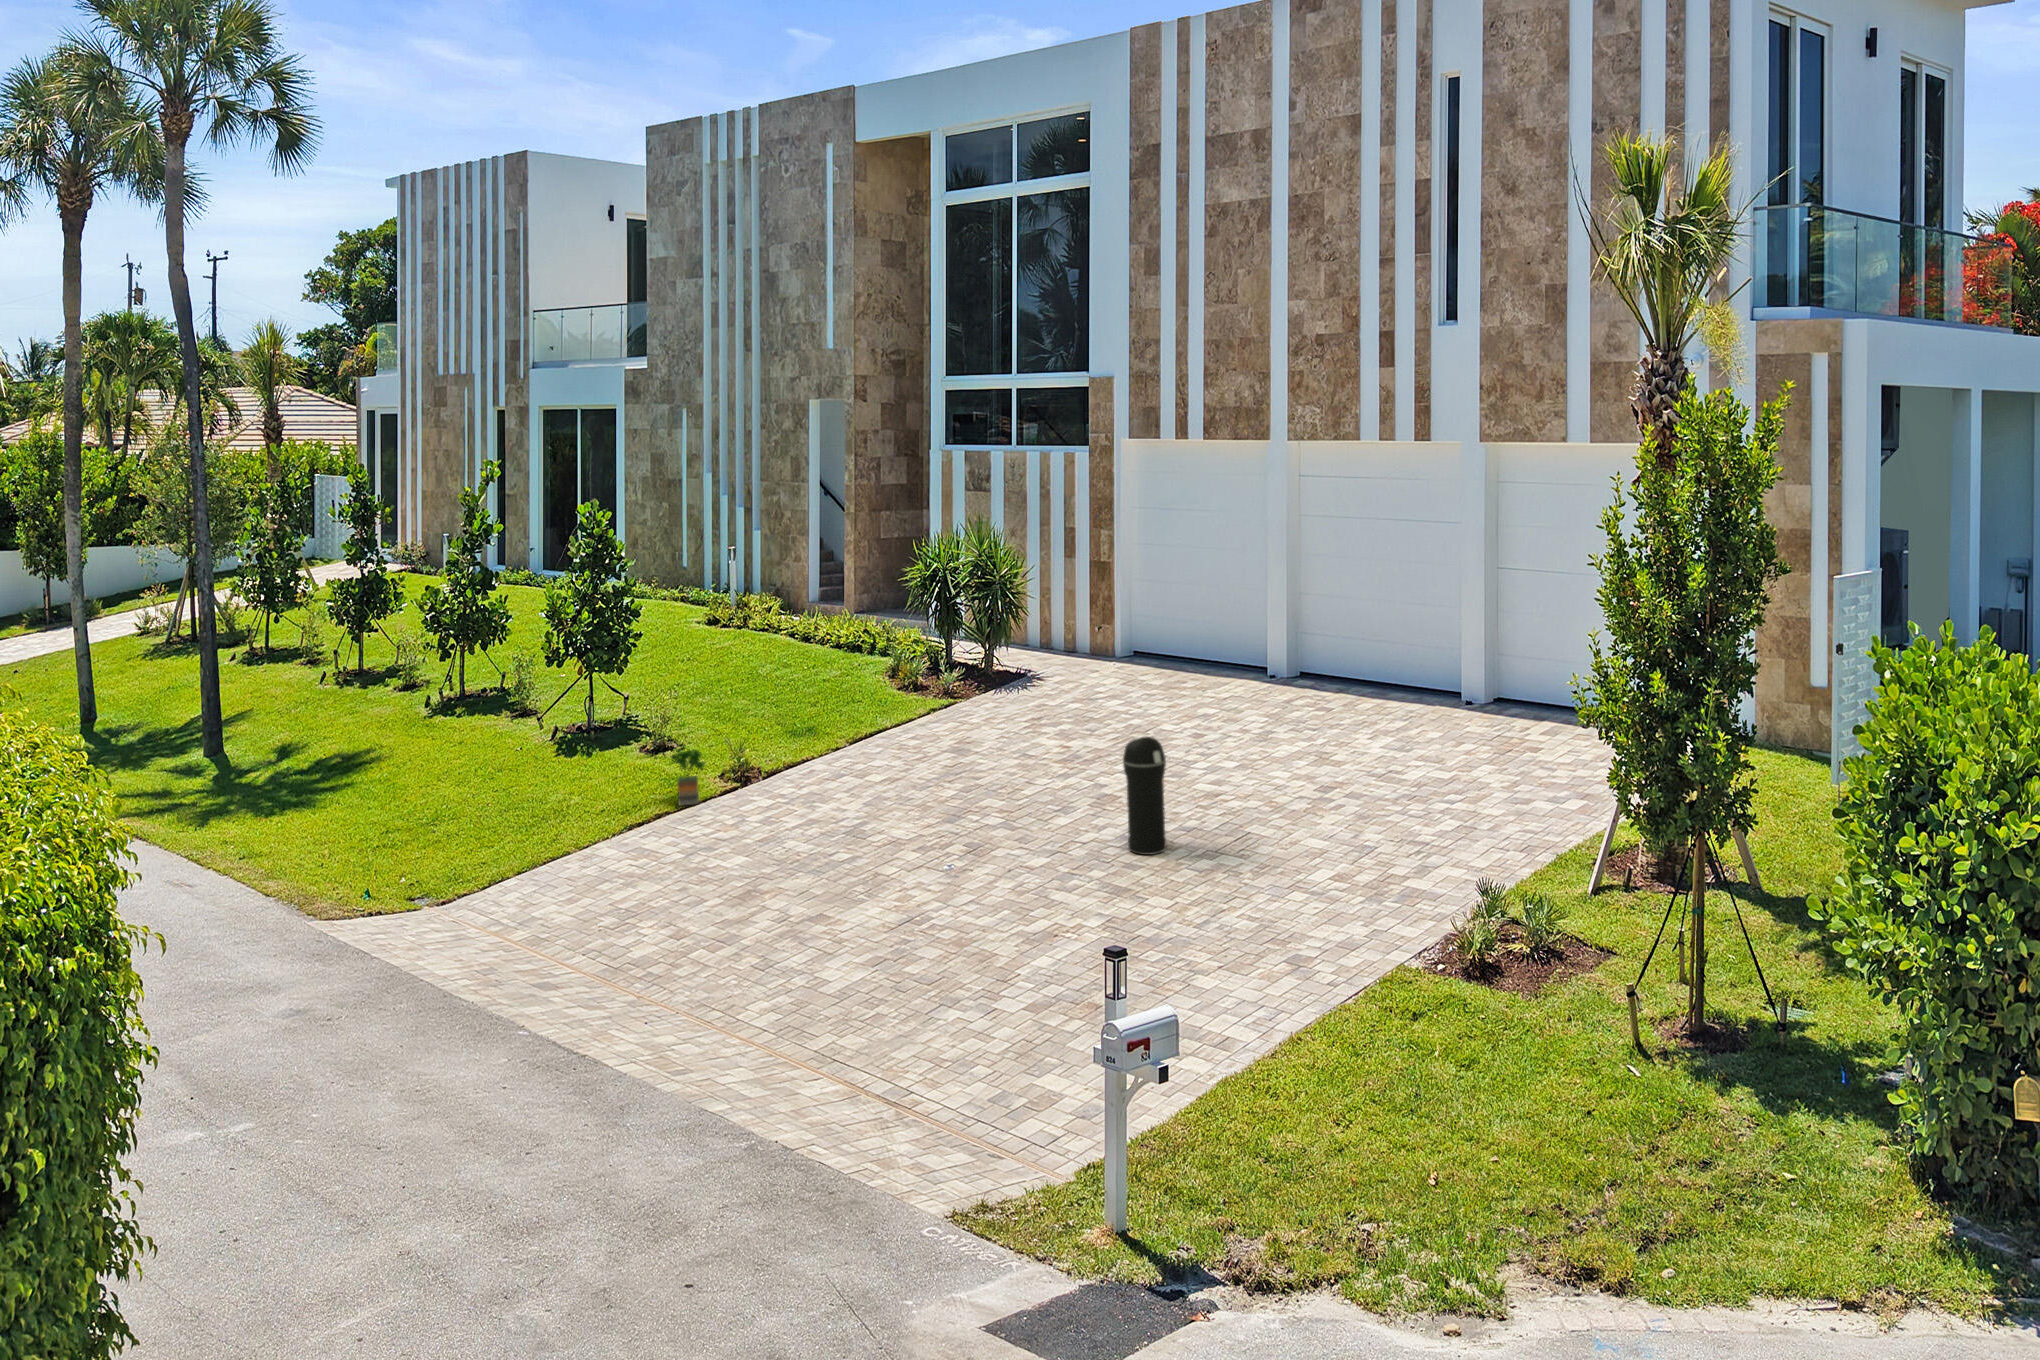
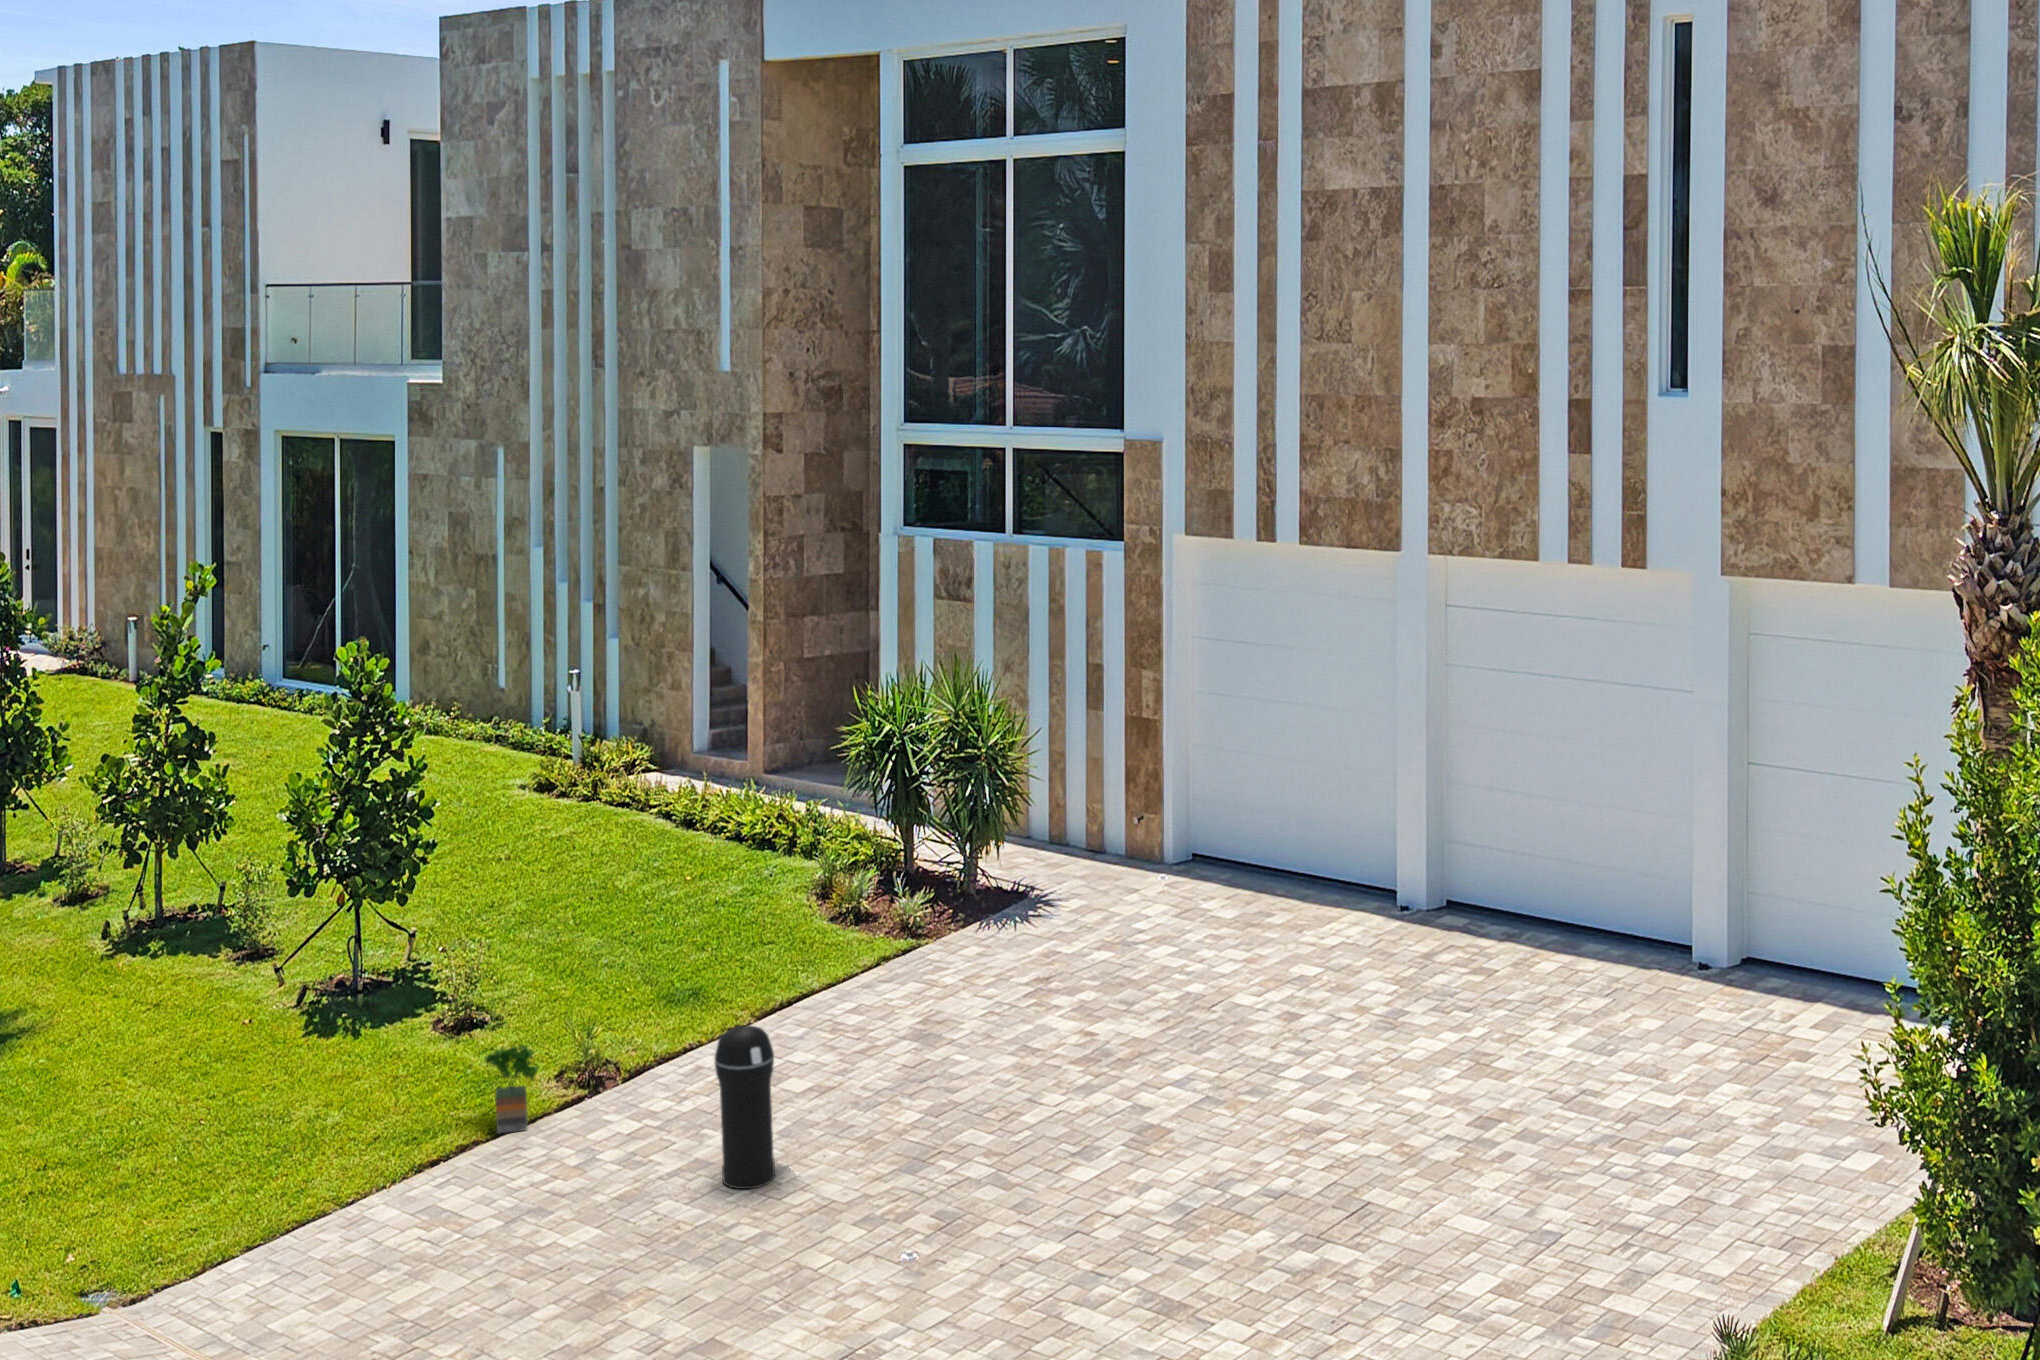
trash can: present [1123,737,1166,855] -> present [715,1025,775,1189]

